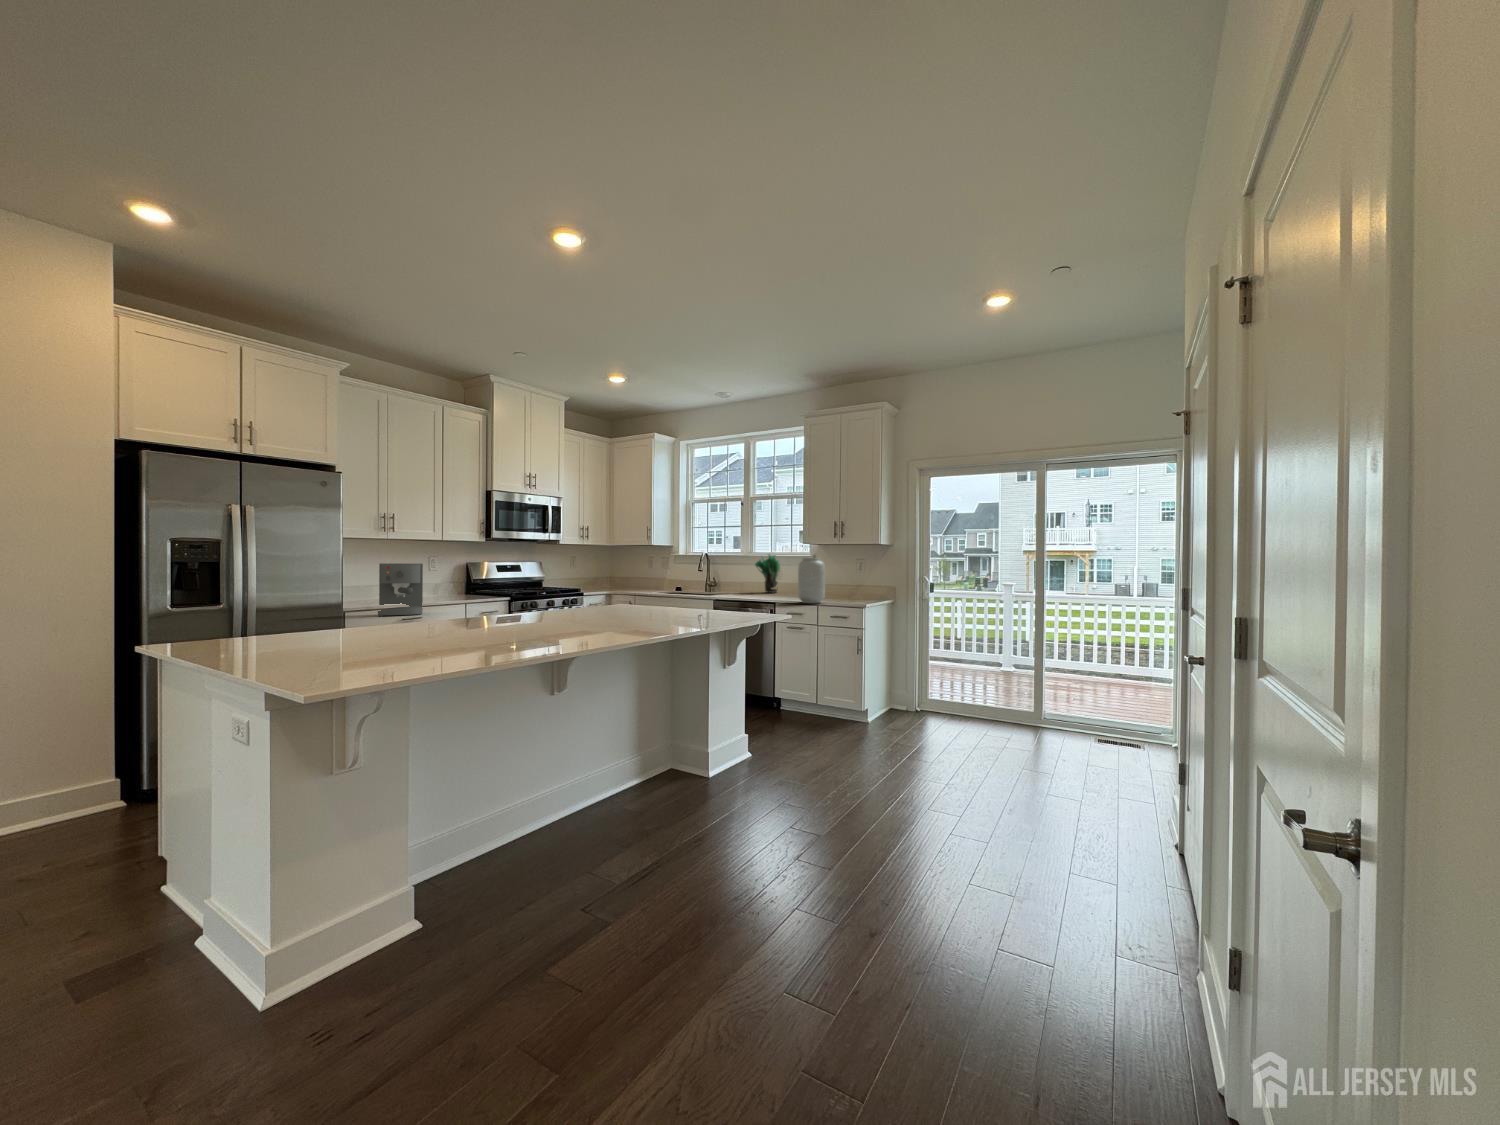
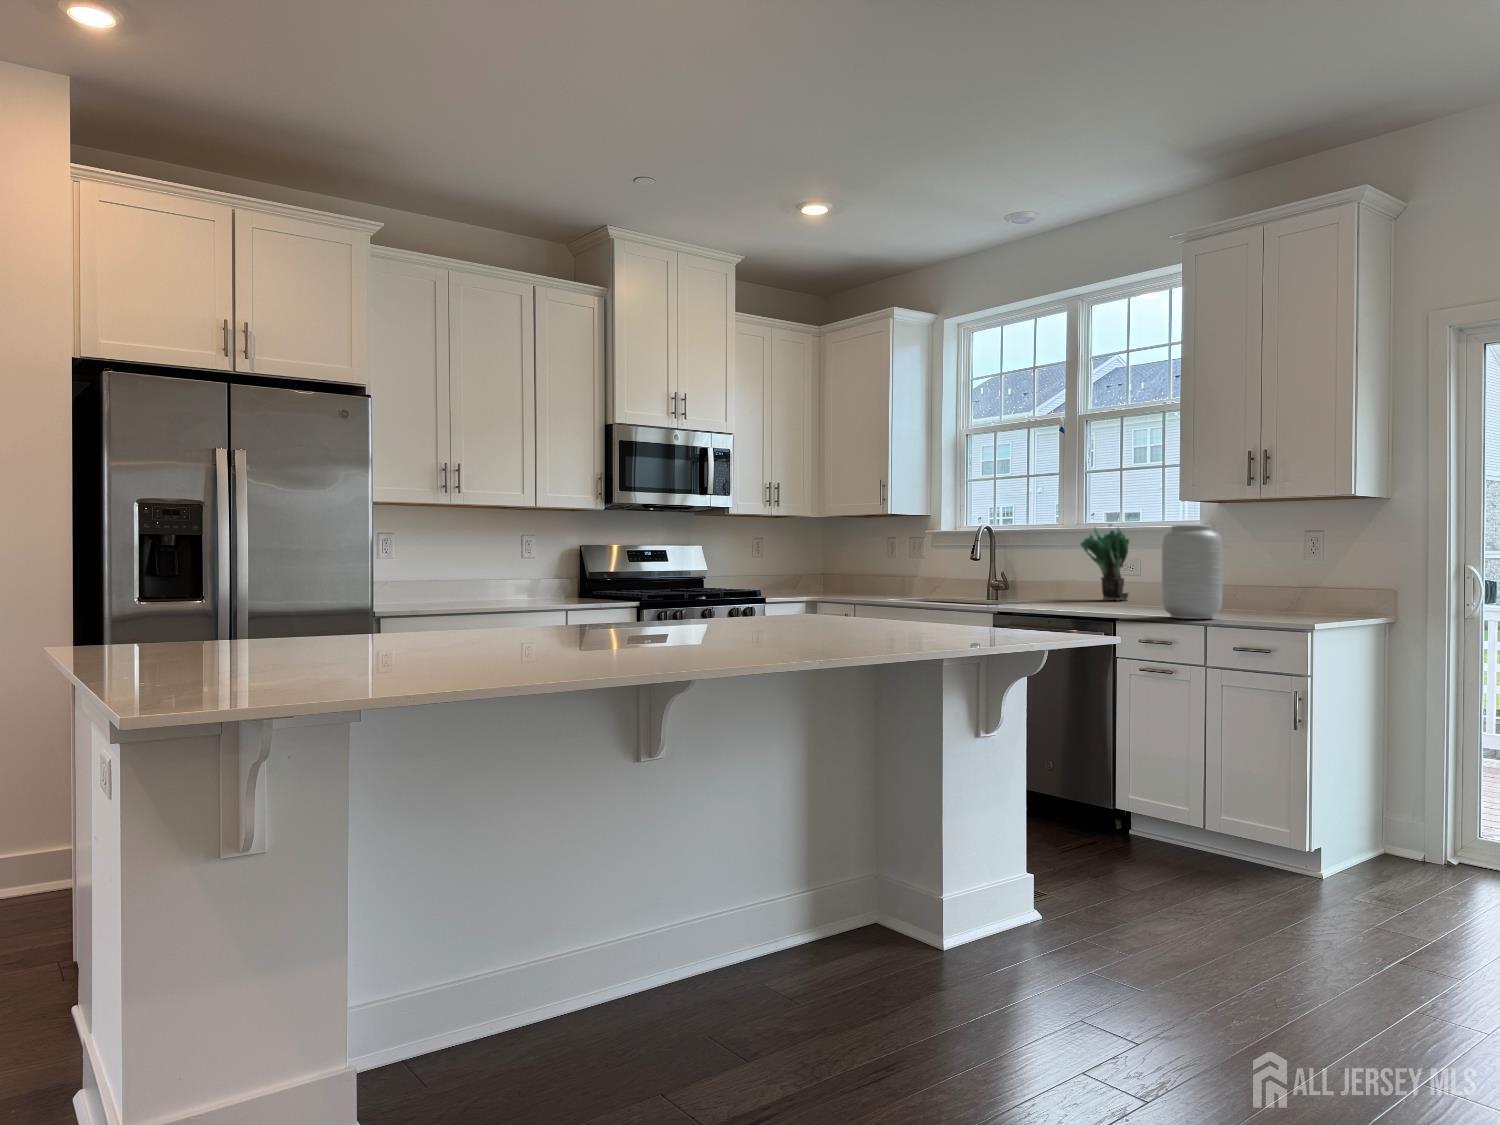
coffee maker: present [378,563,423,617] -> none [431,542,501,625]

